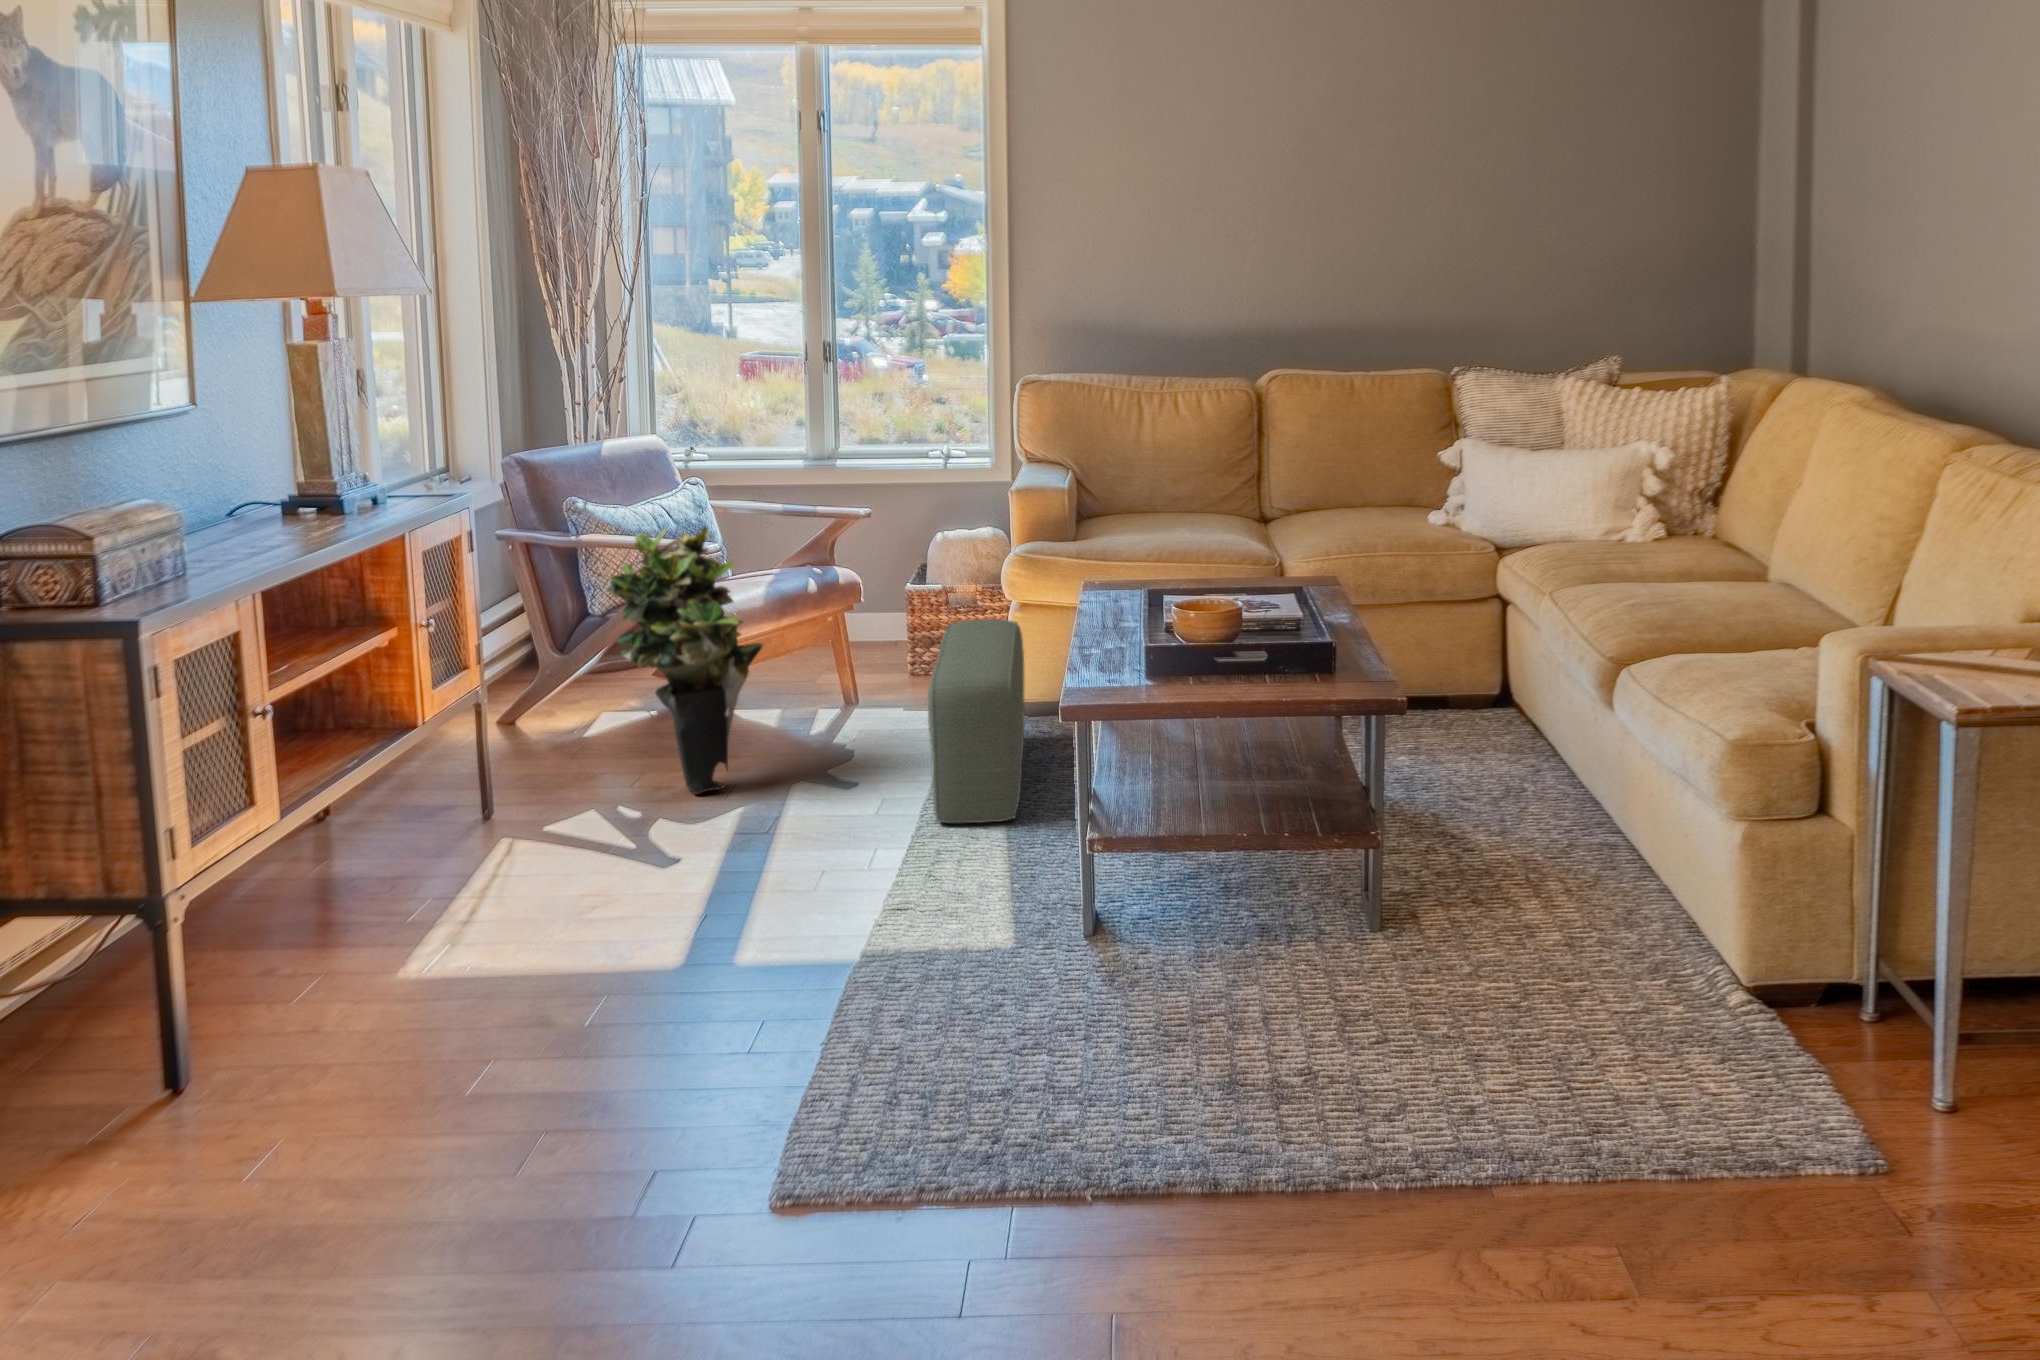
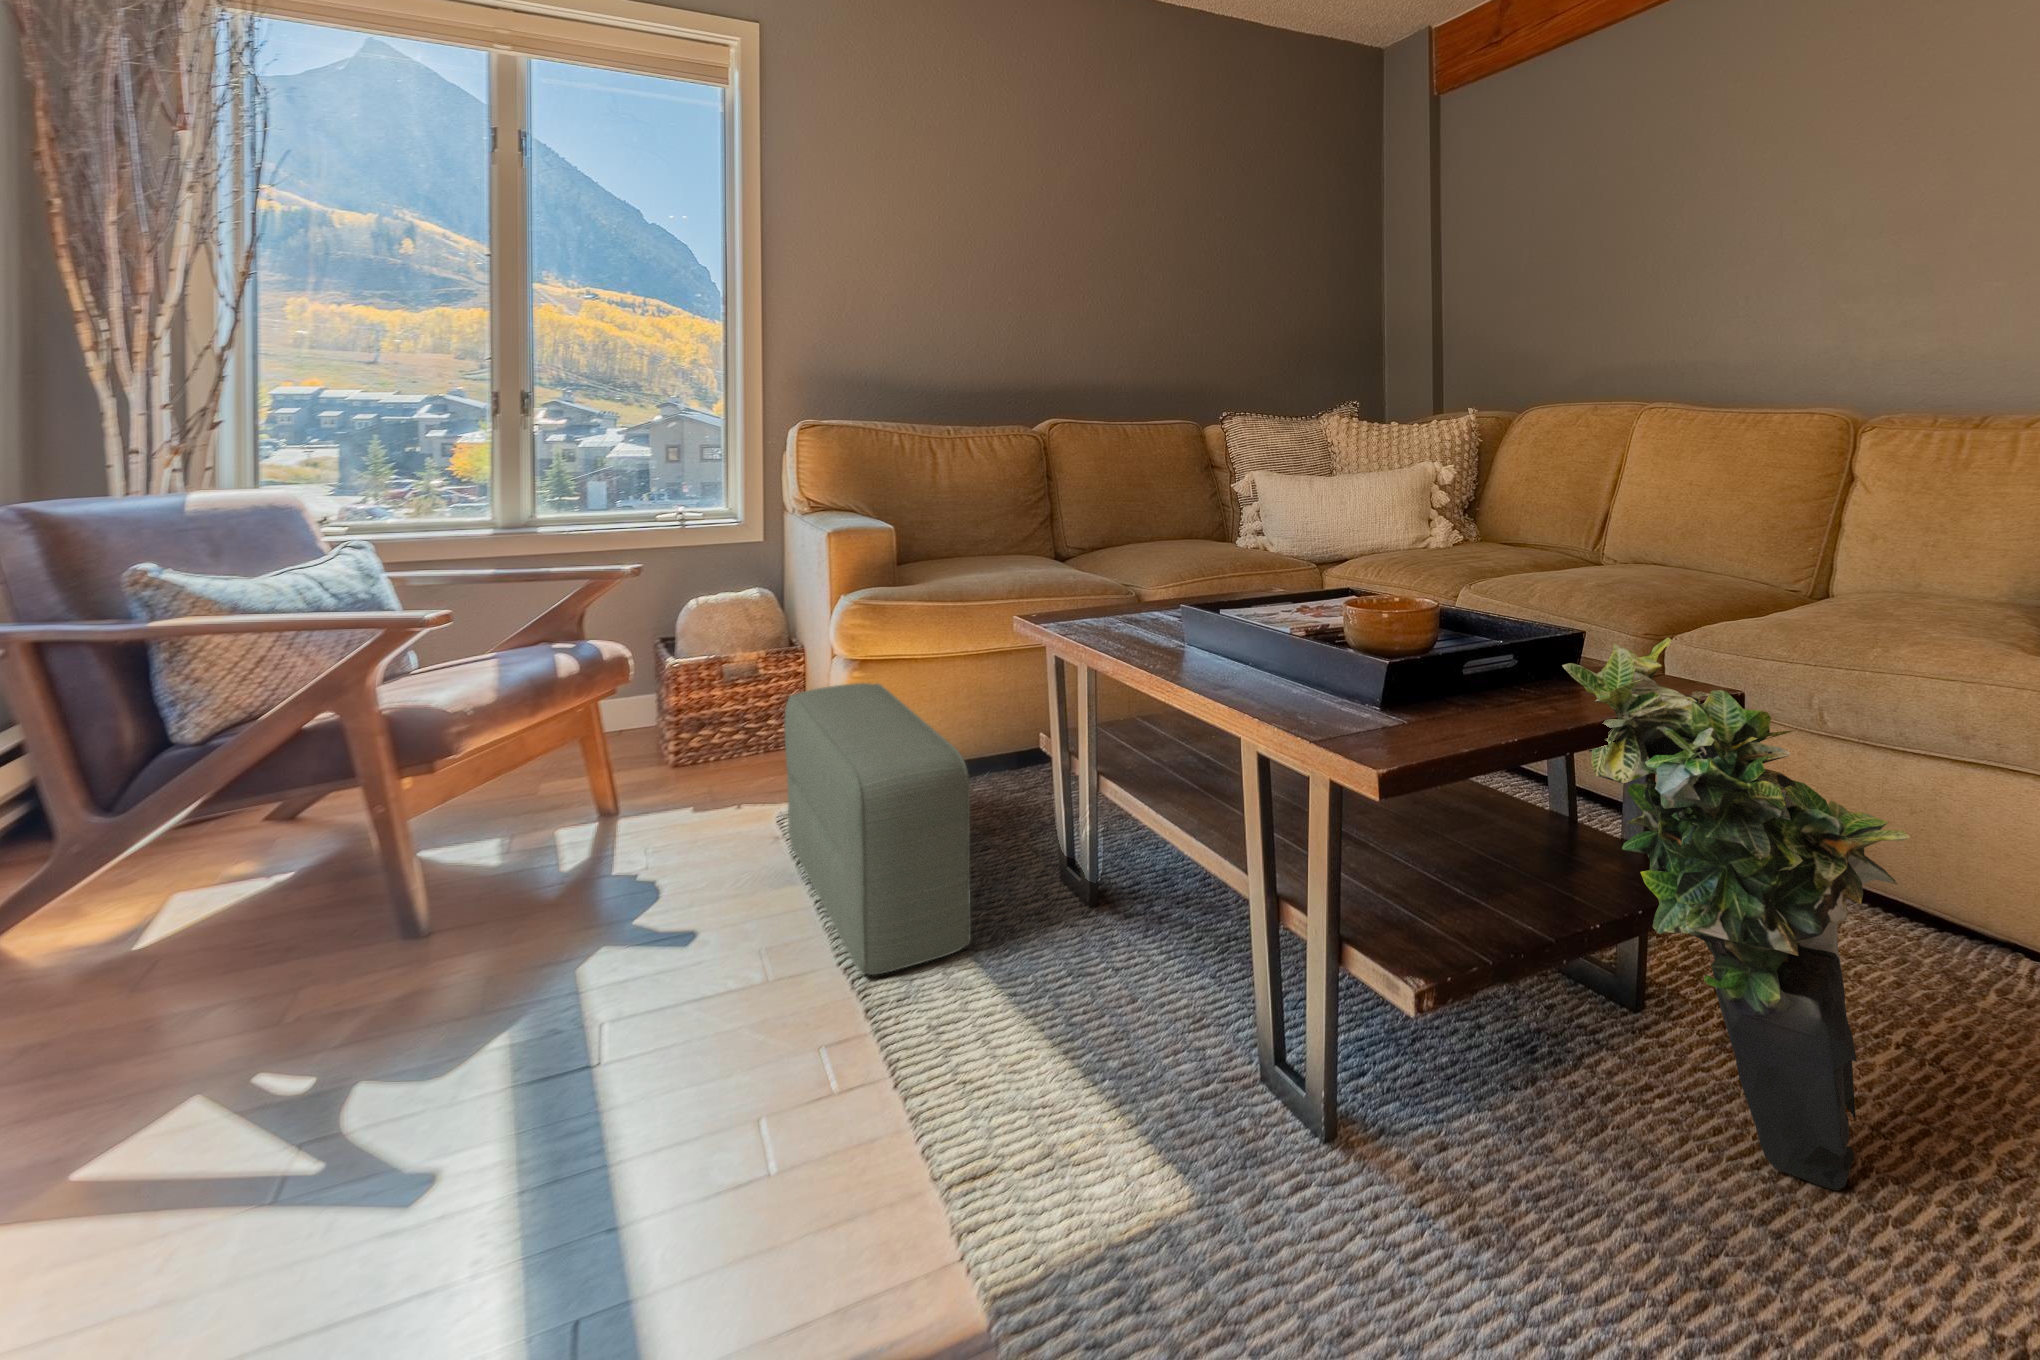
potted plant: present [605,527,763,795] -> present [1562,638,1910,1191]

